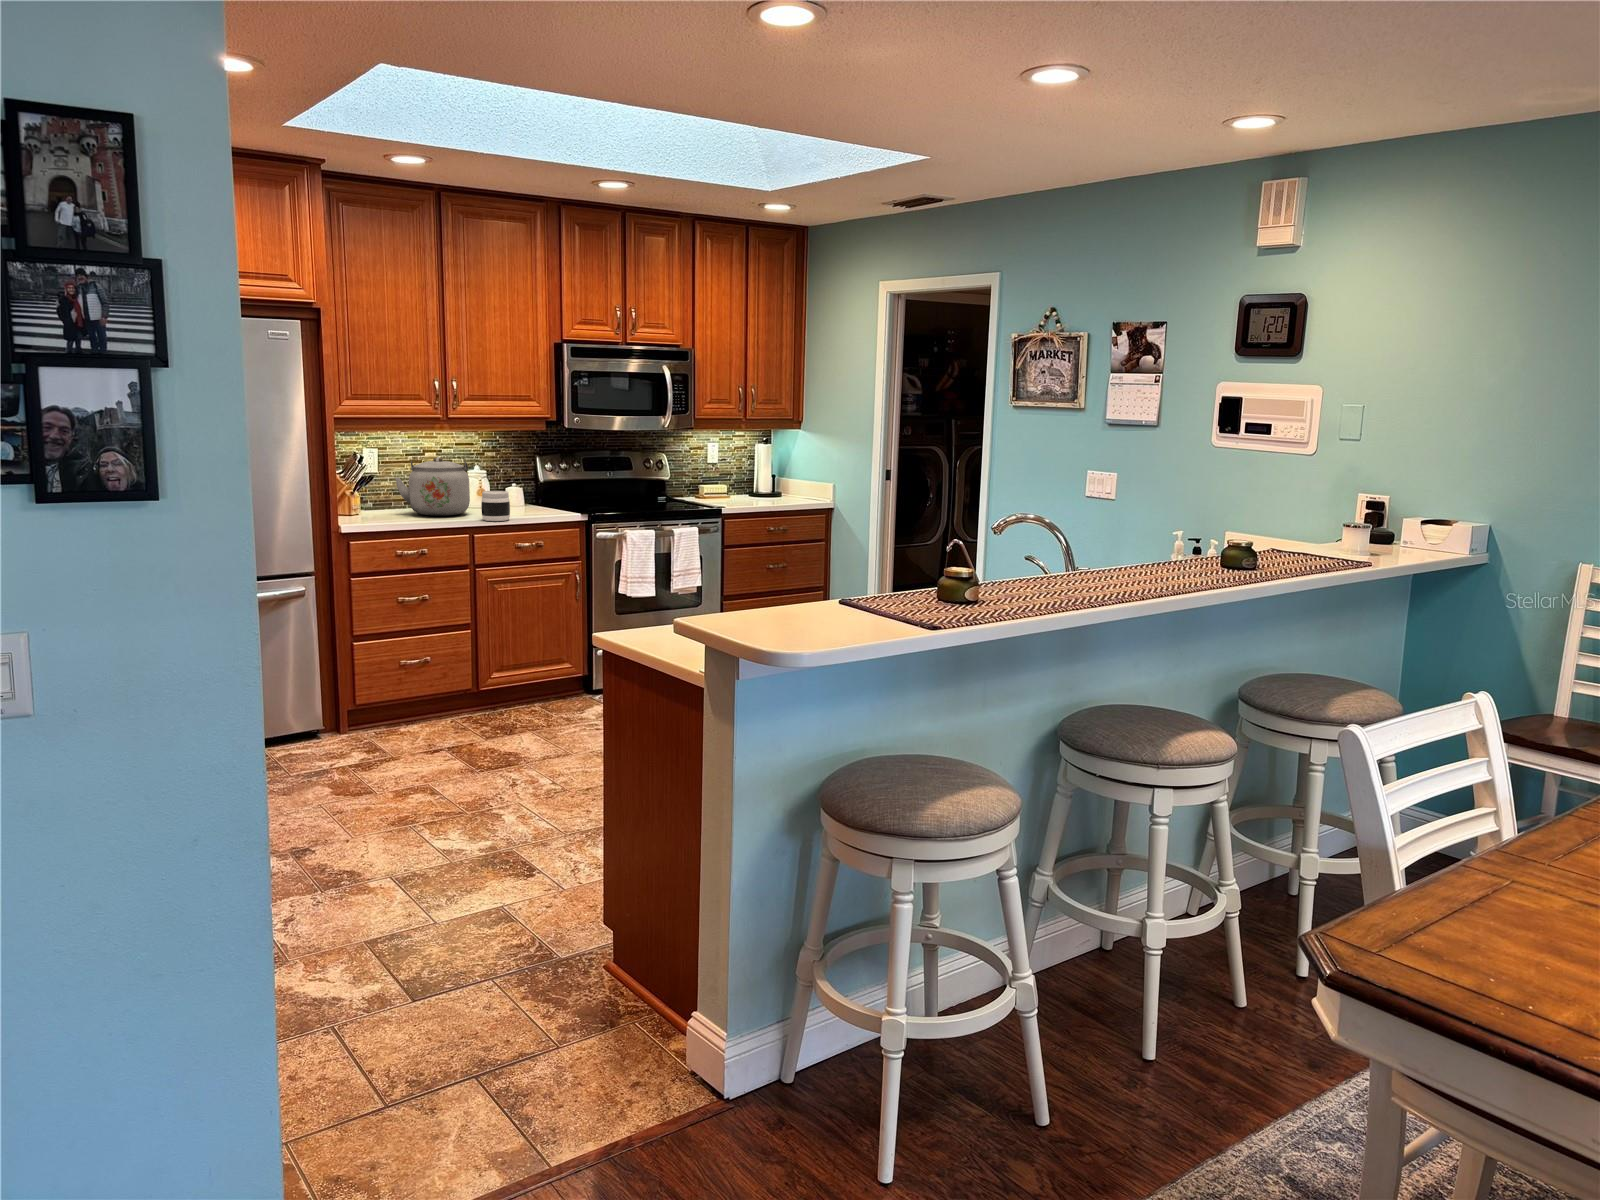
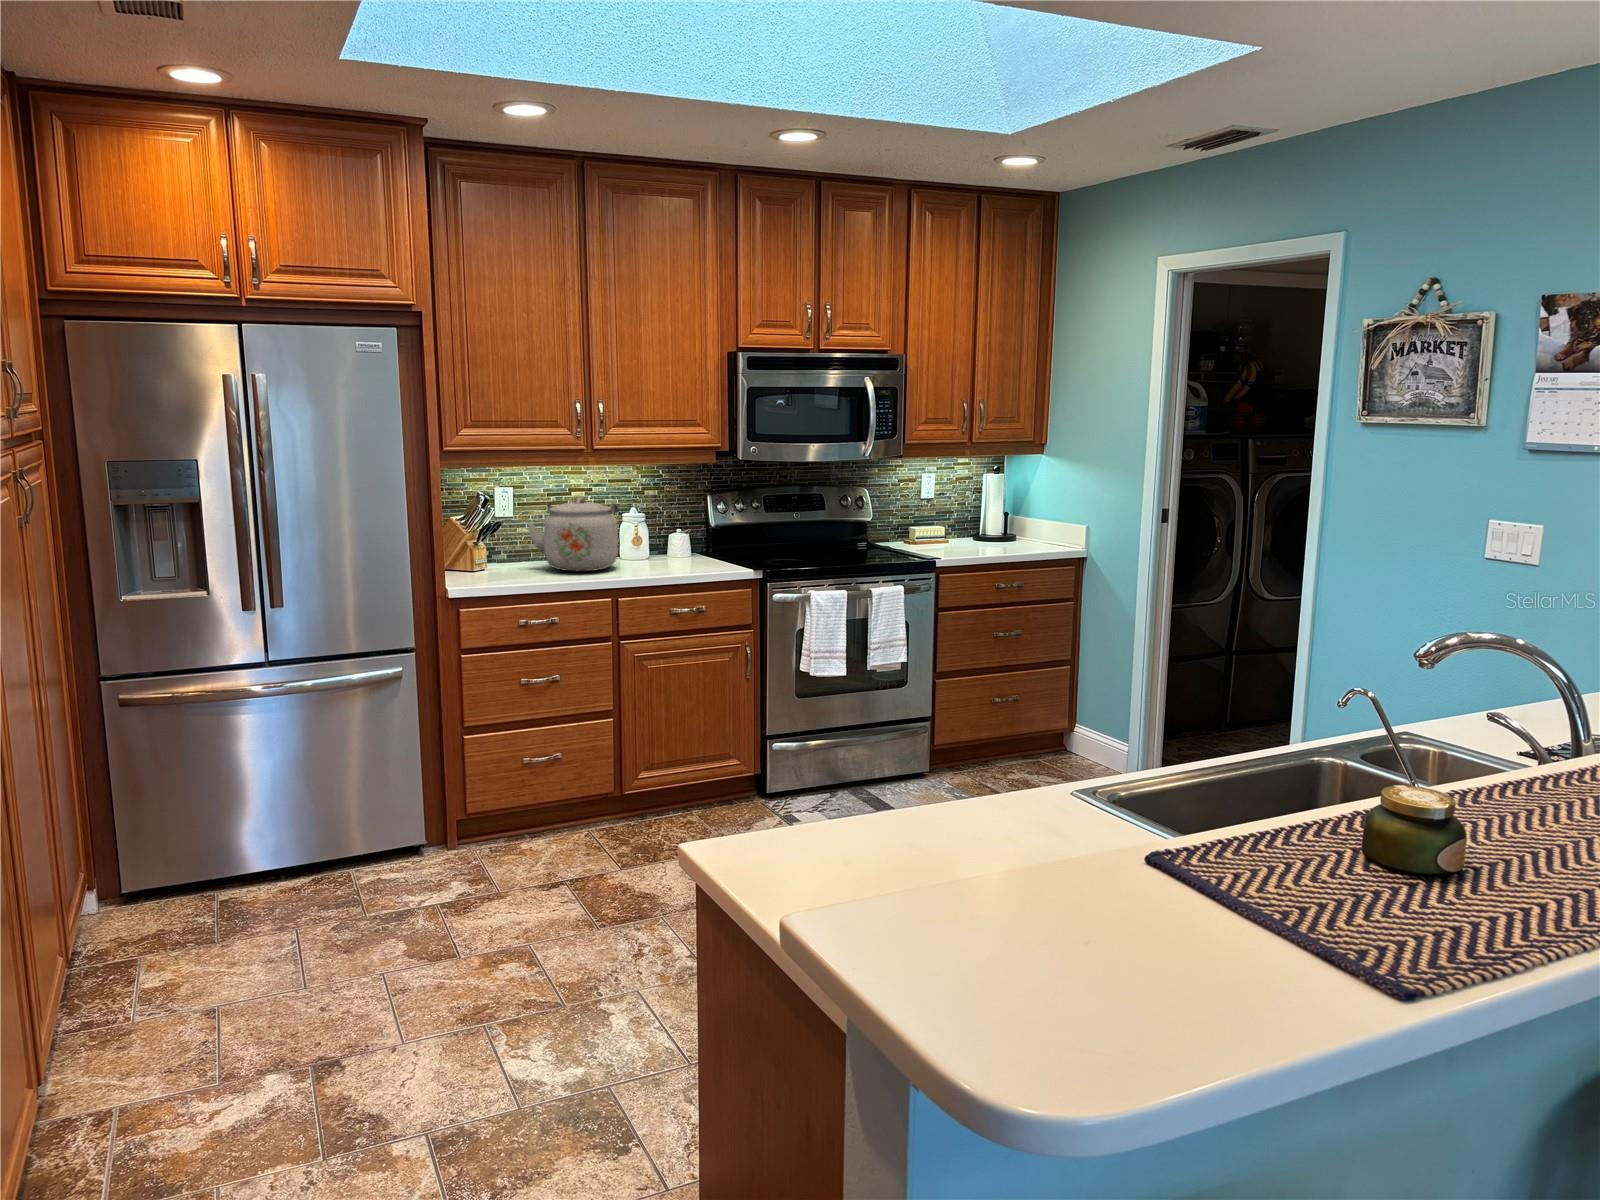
jar: present [481,491,510,521] -> none [628,541,664,580]

